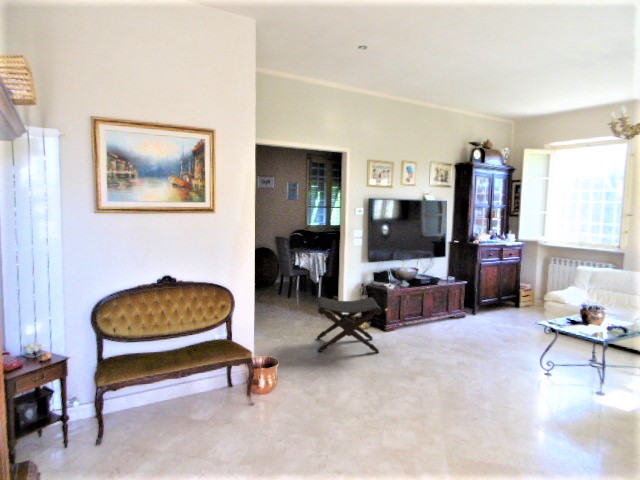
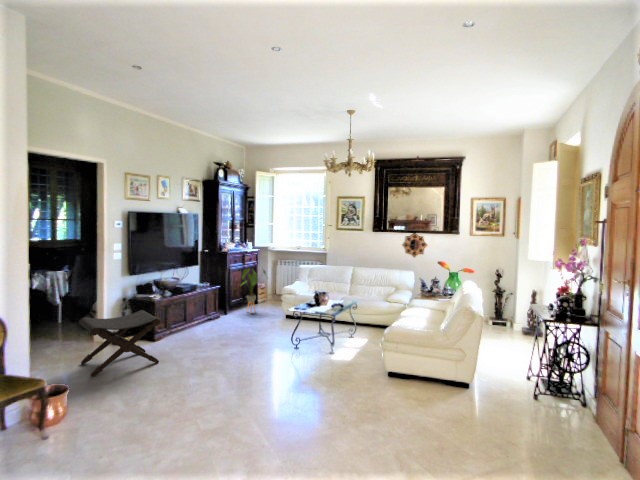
house plant: none [493,265,530,319] -> present [242,268,266,311]

